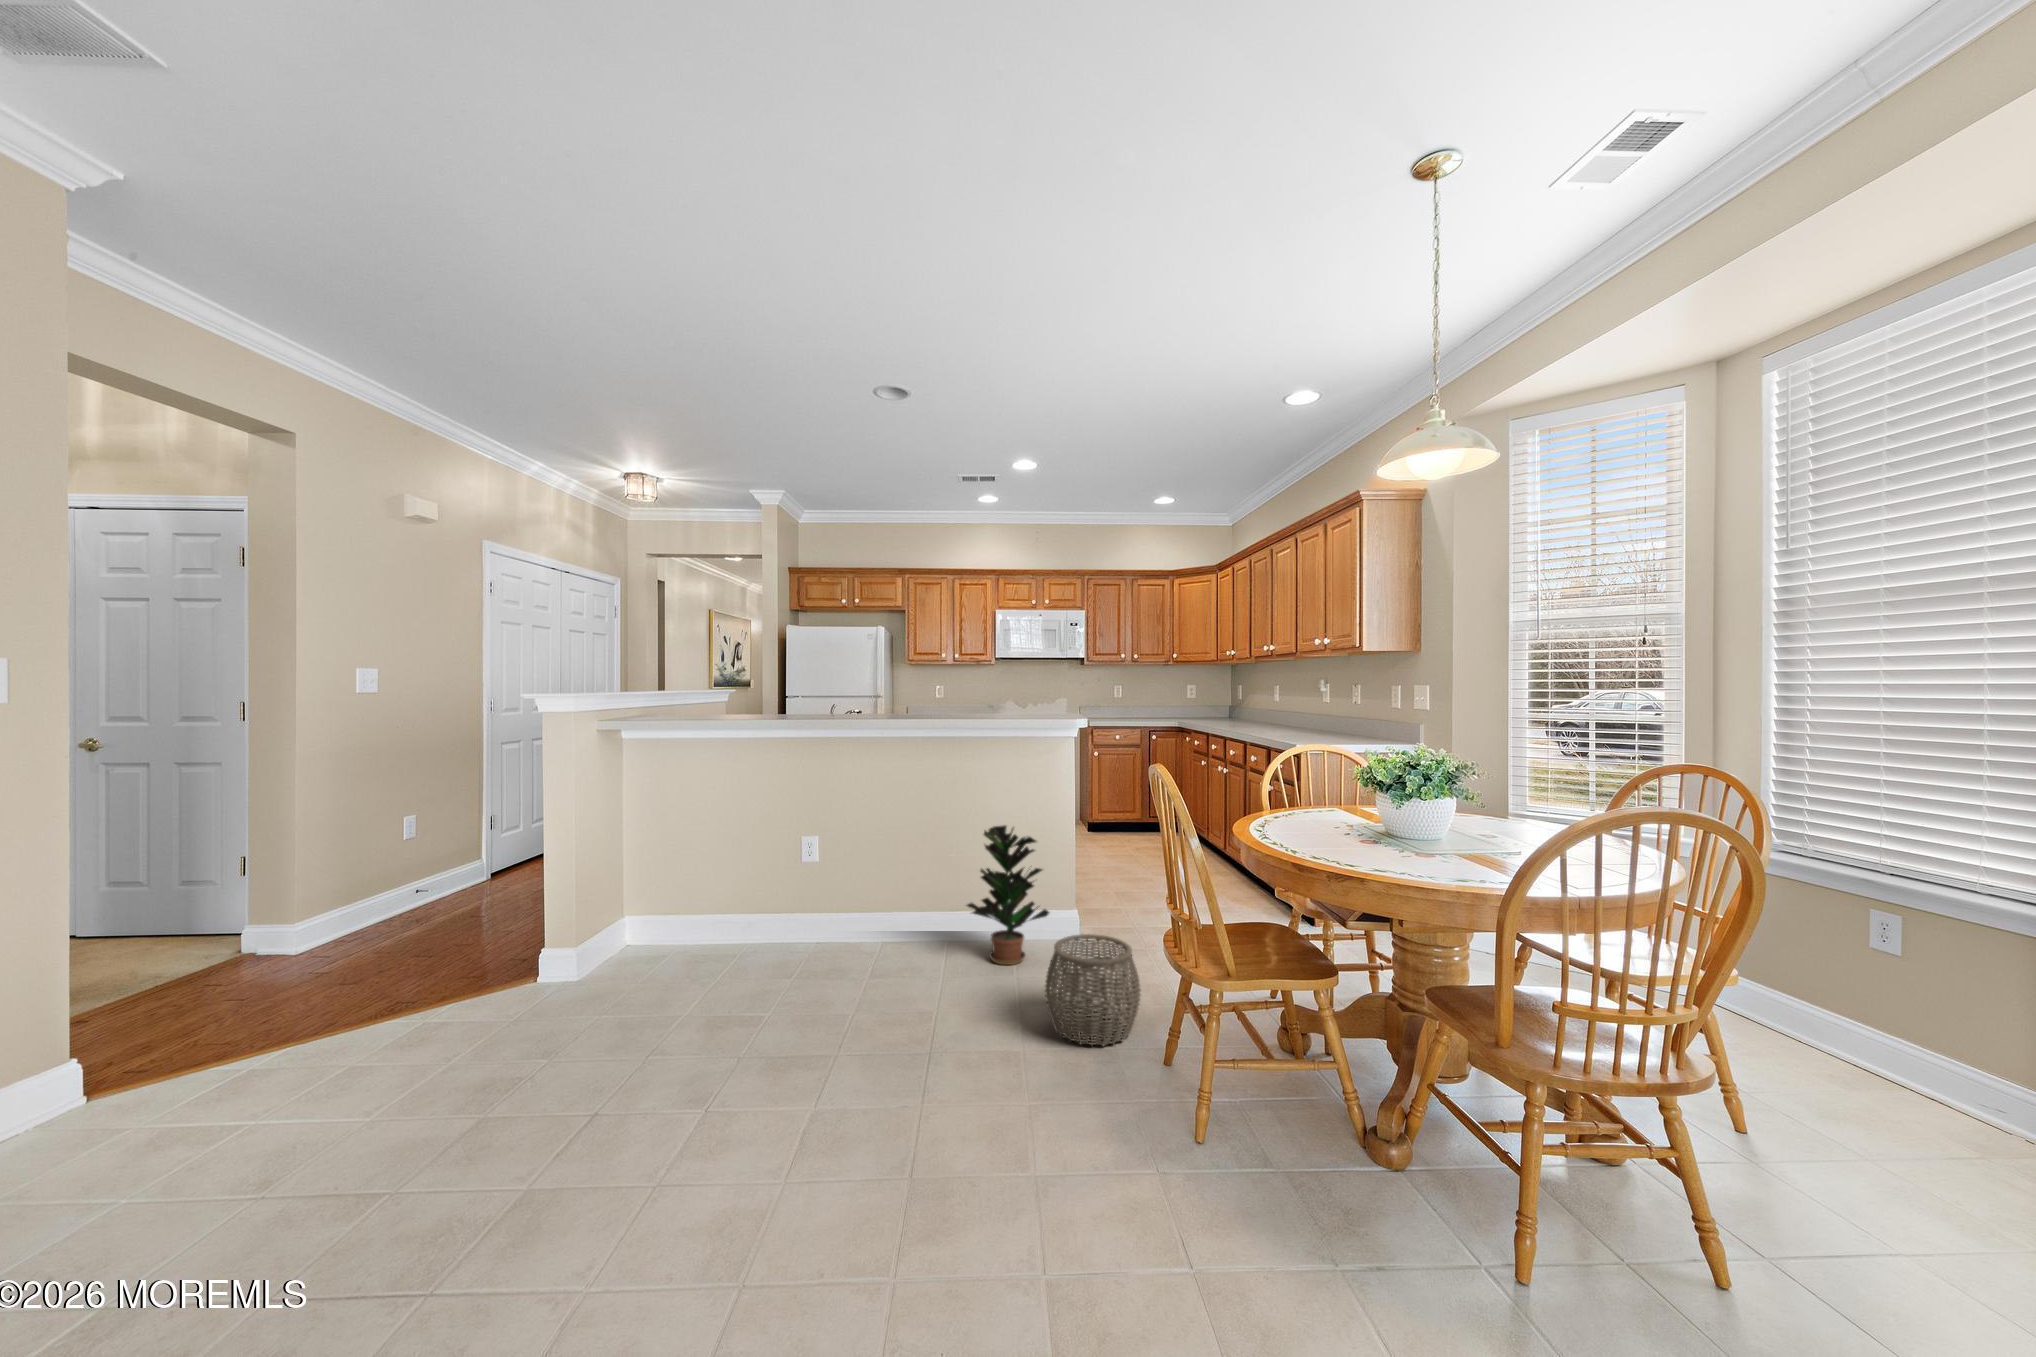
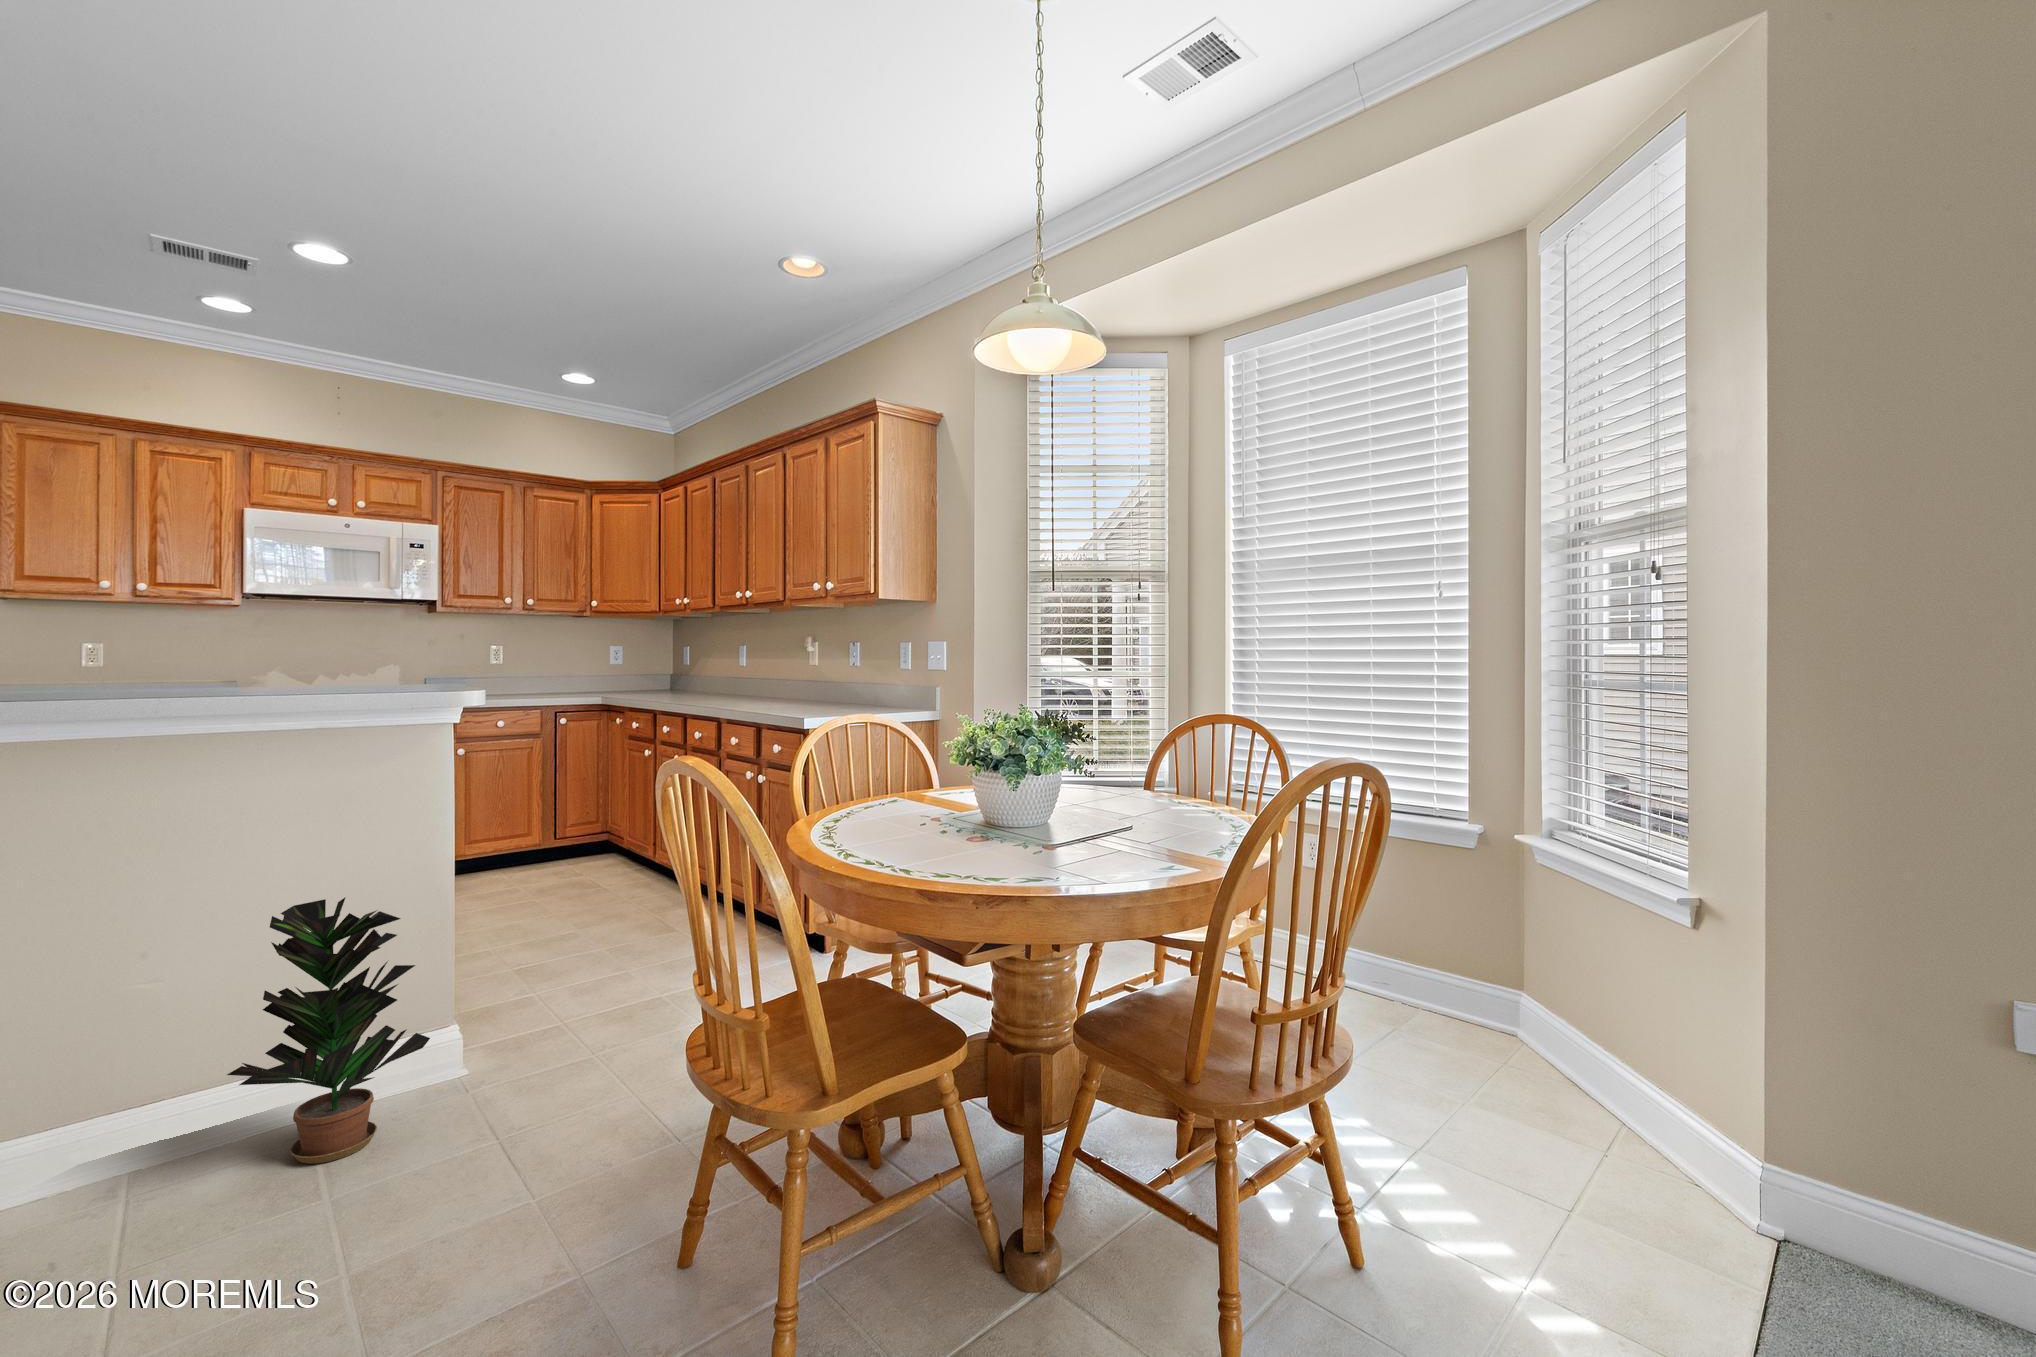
woven basket: present [1045,934,1141,1046] -> none [448,1055,636,1266]

